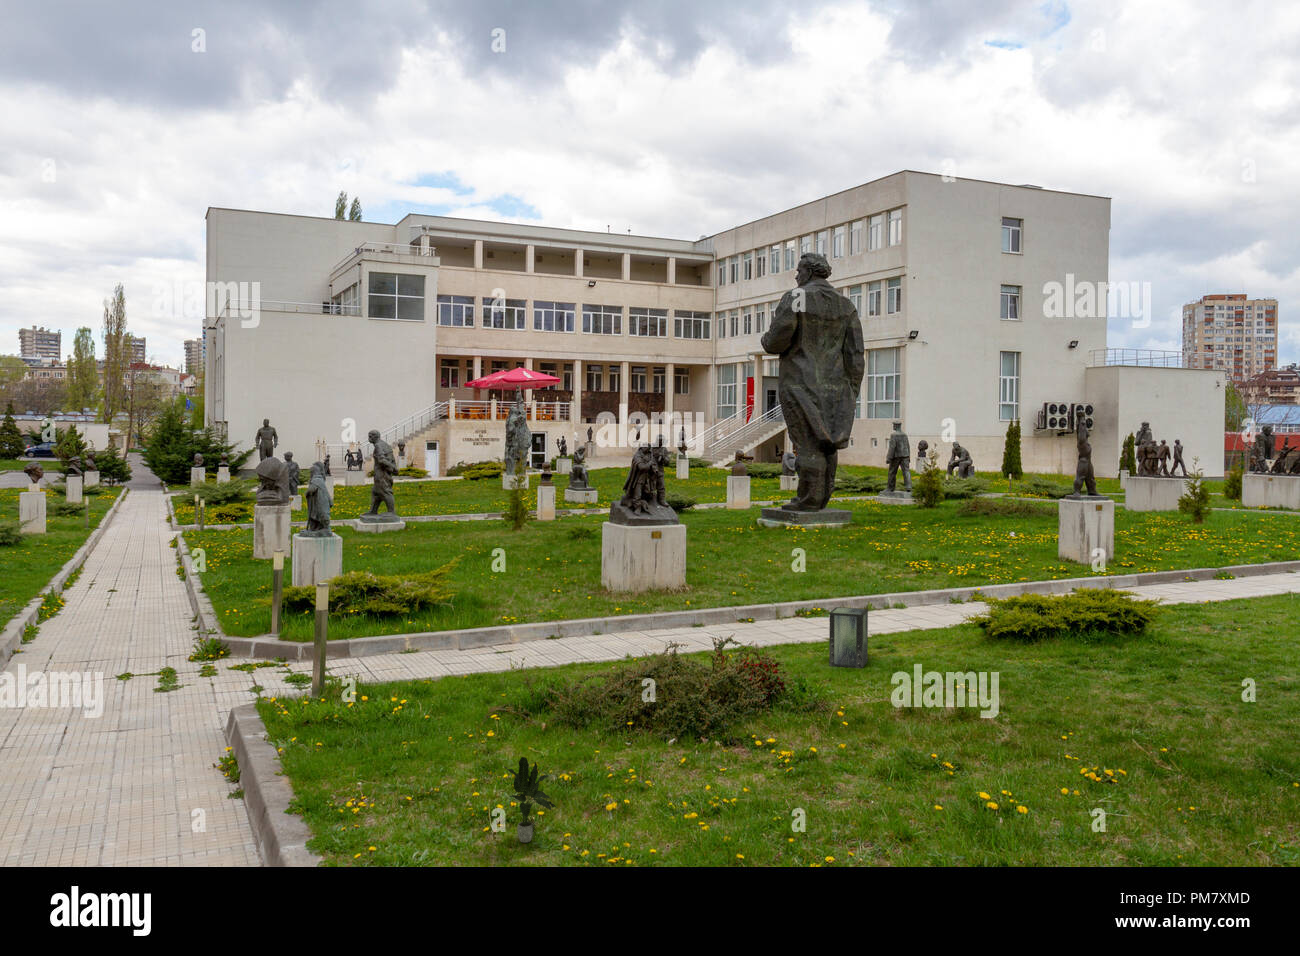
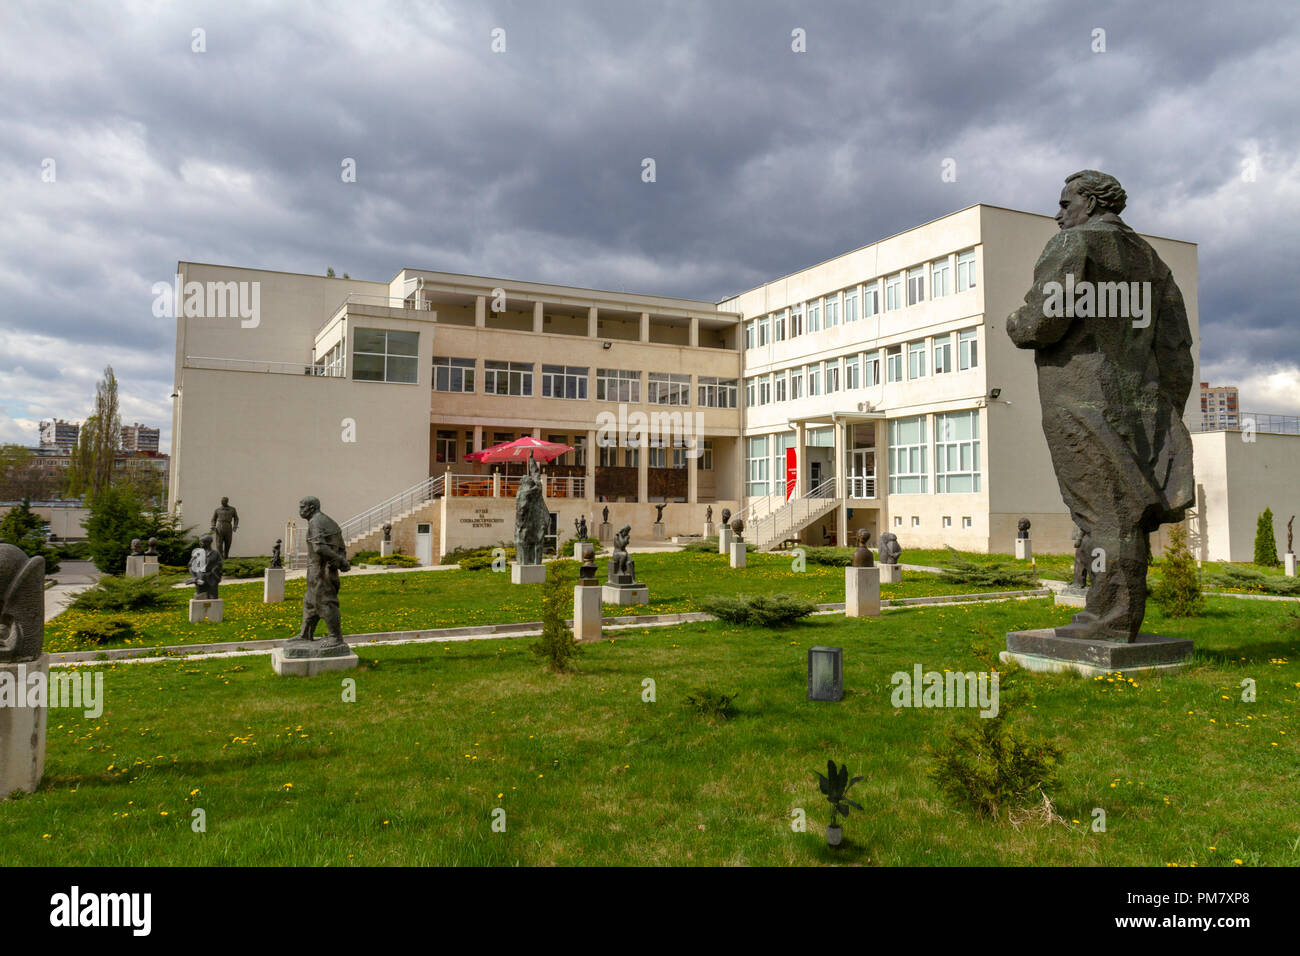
potted plant: present [504,757,556,843] -> present [814,760,865,845]

